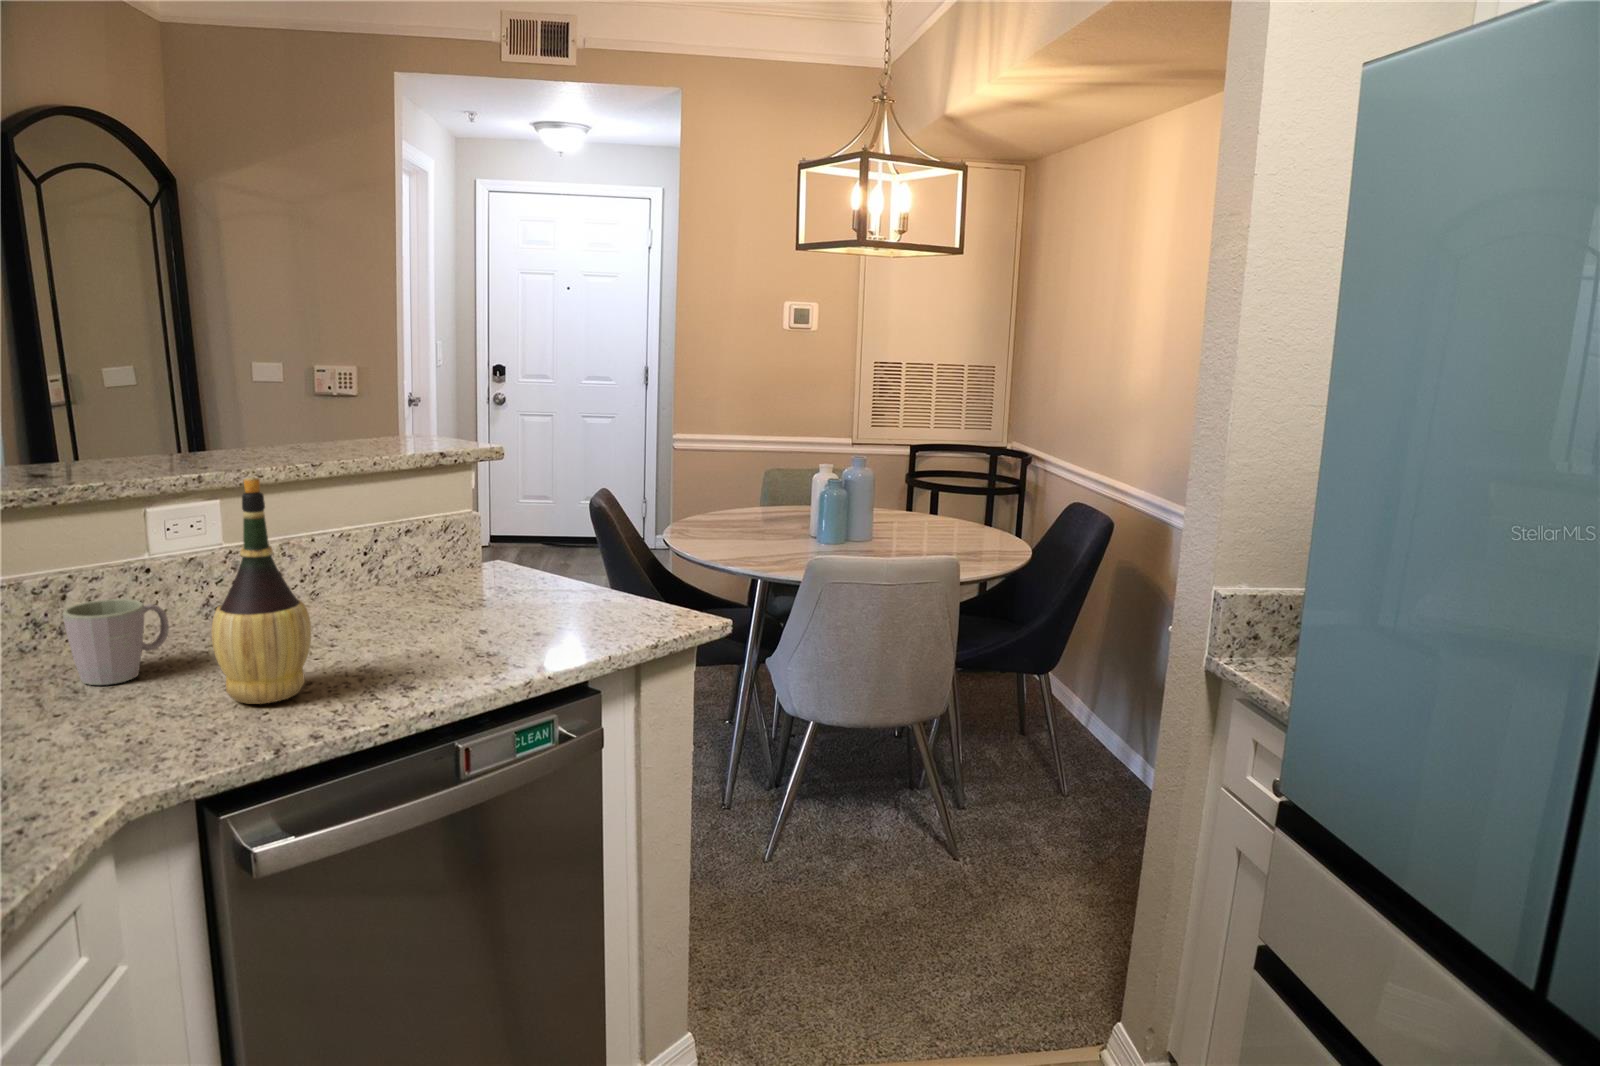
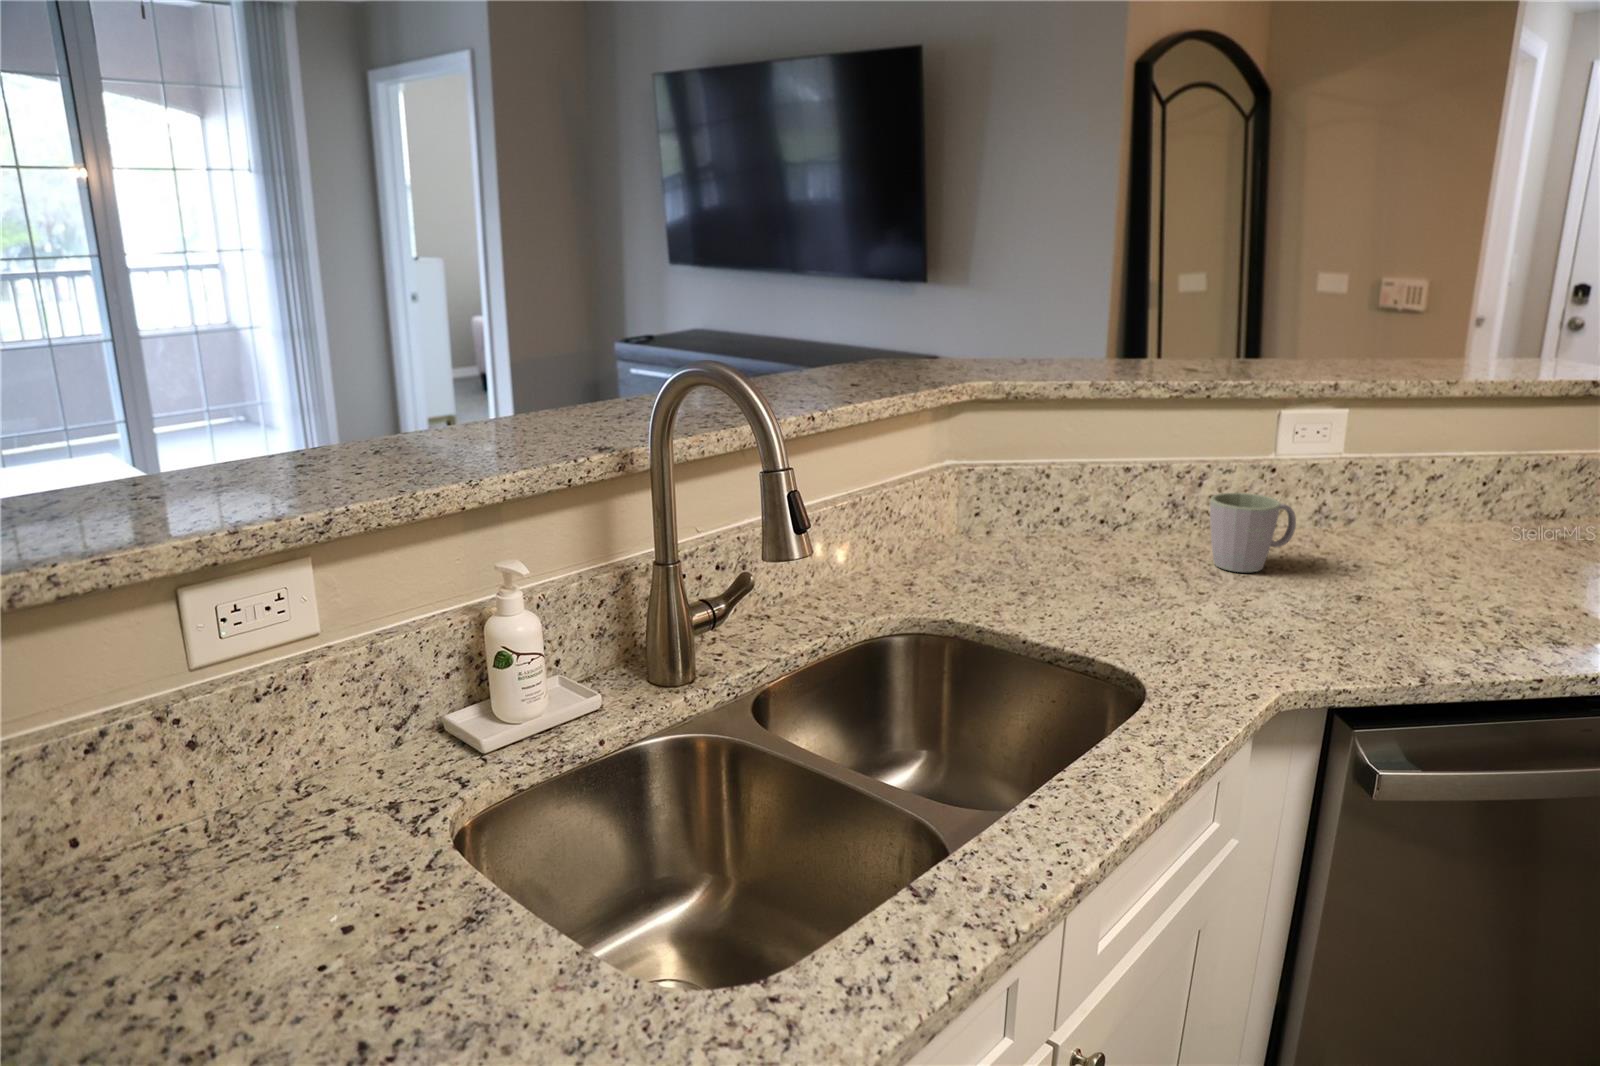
wine bottle: present [212,478,311,704] -> none [1354,389,1462,625]

